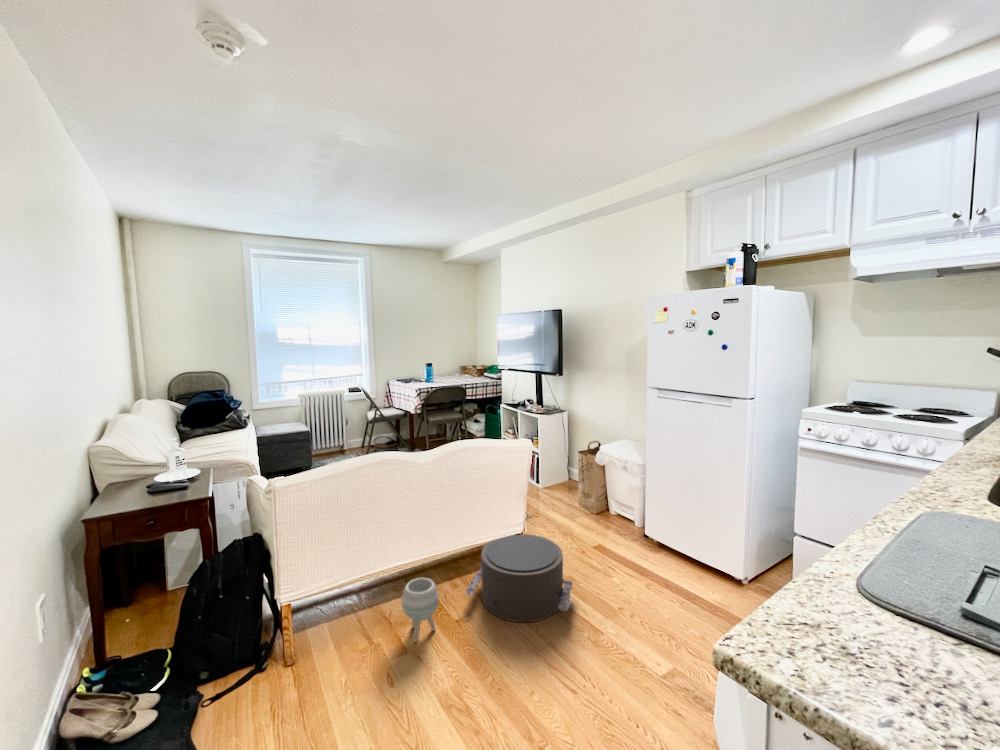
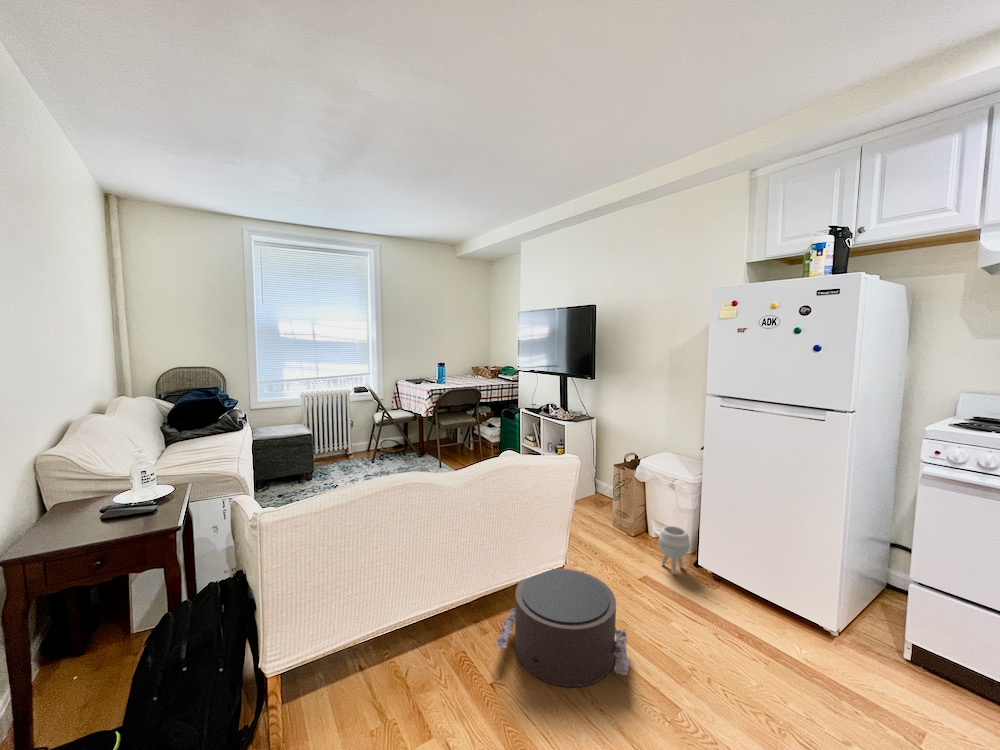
planter: present [402,578,439,642] -> present [658,526,690,575]

